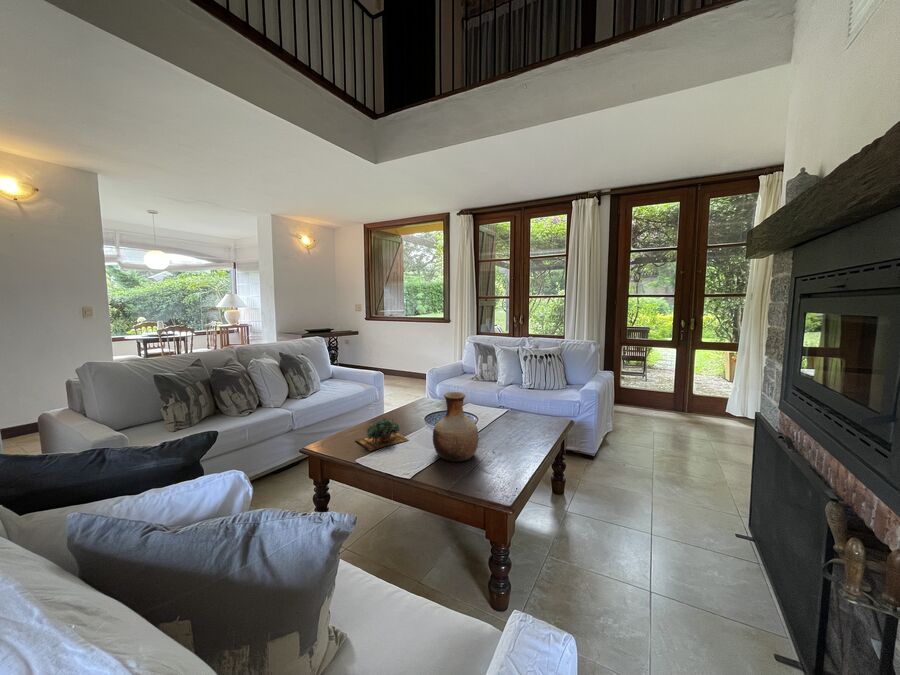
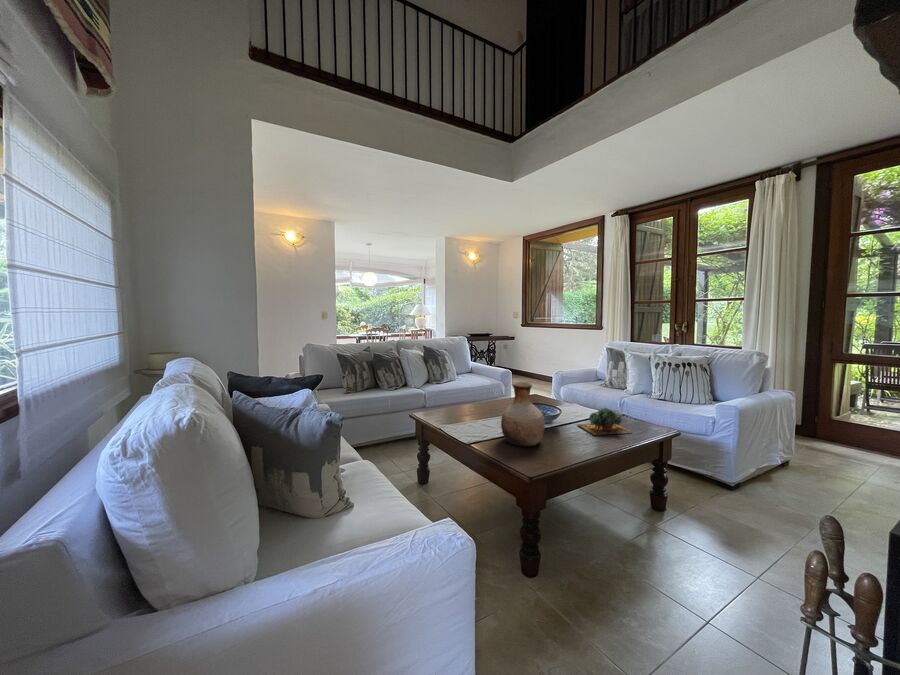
succulent plant: present [355,418,408,451] -> present [578,408,631,435]

